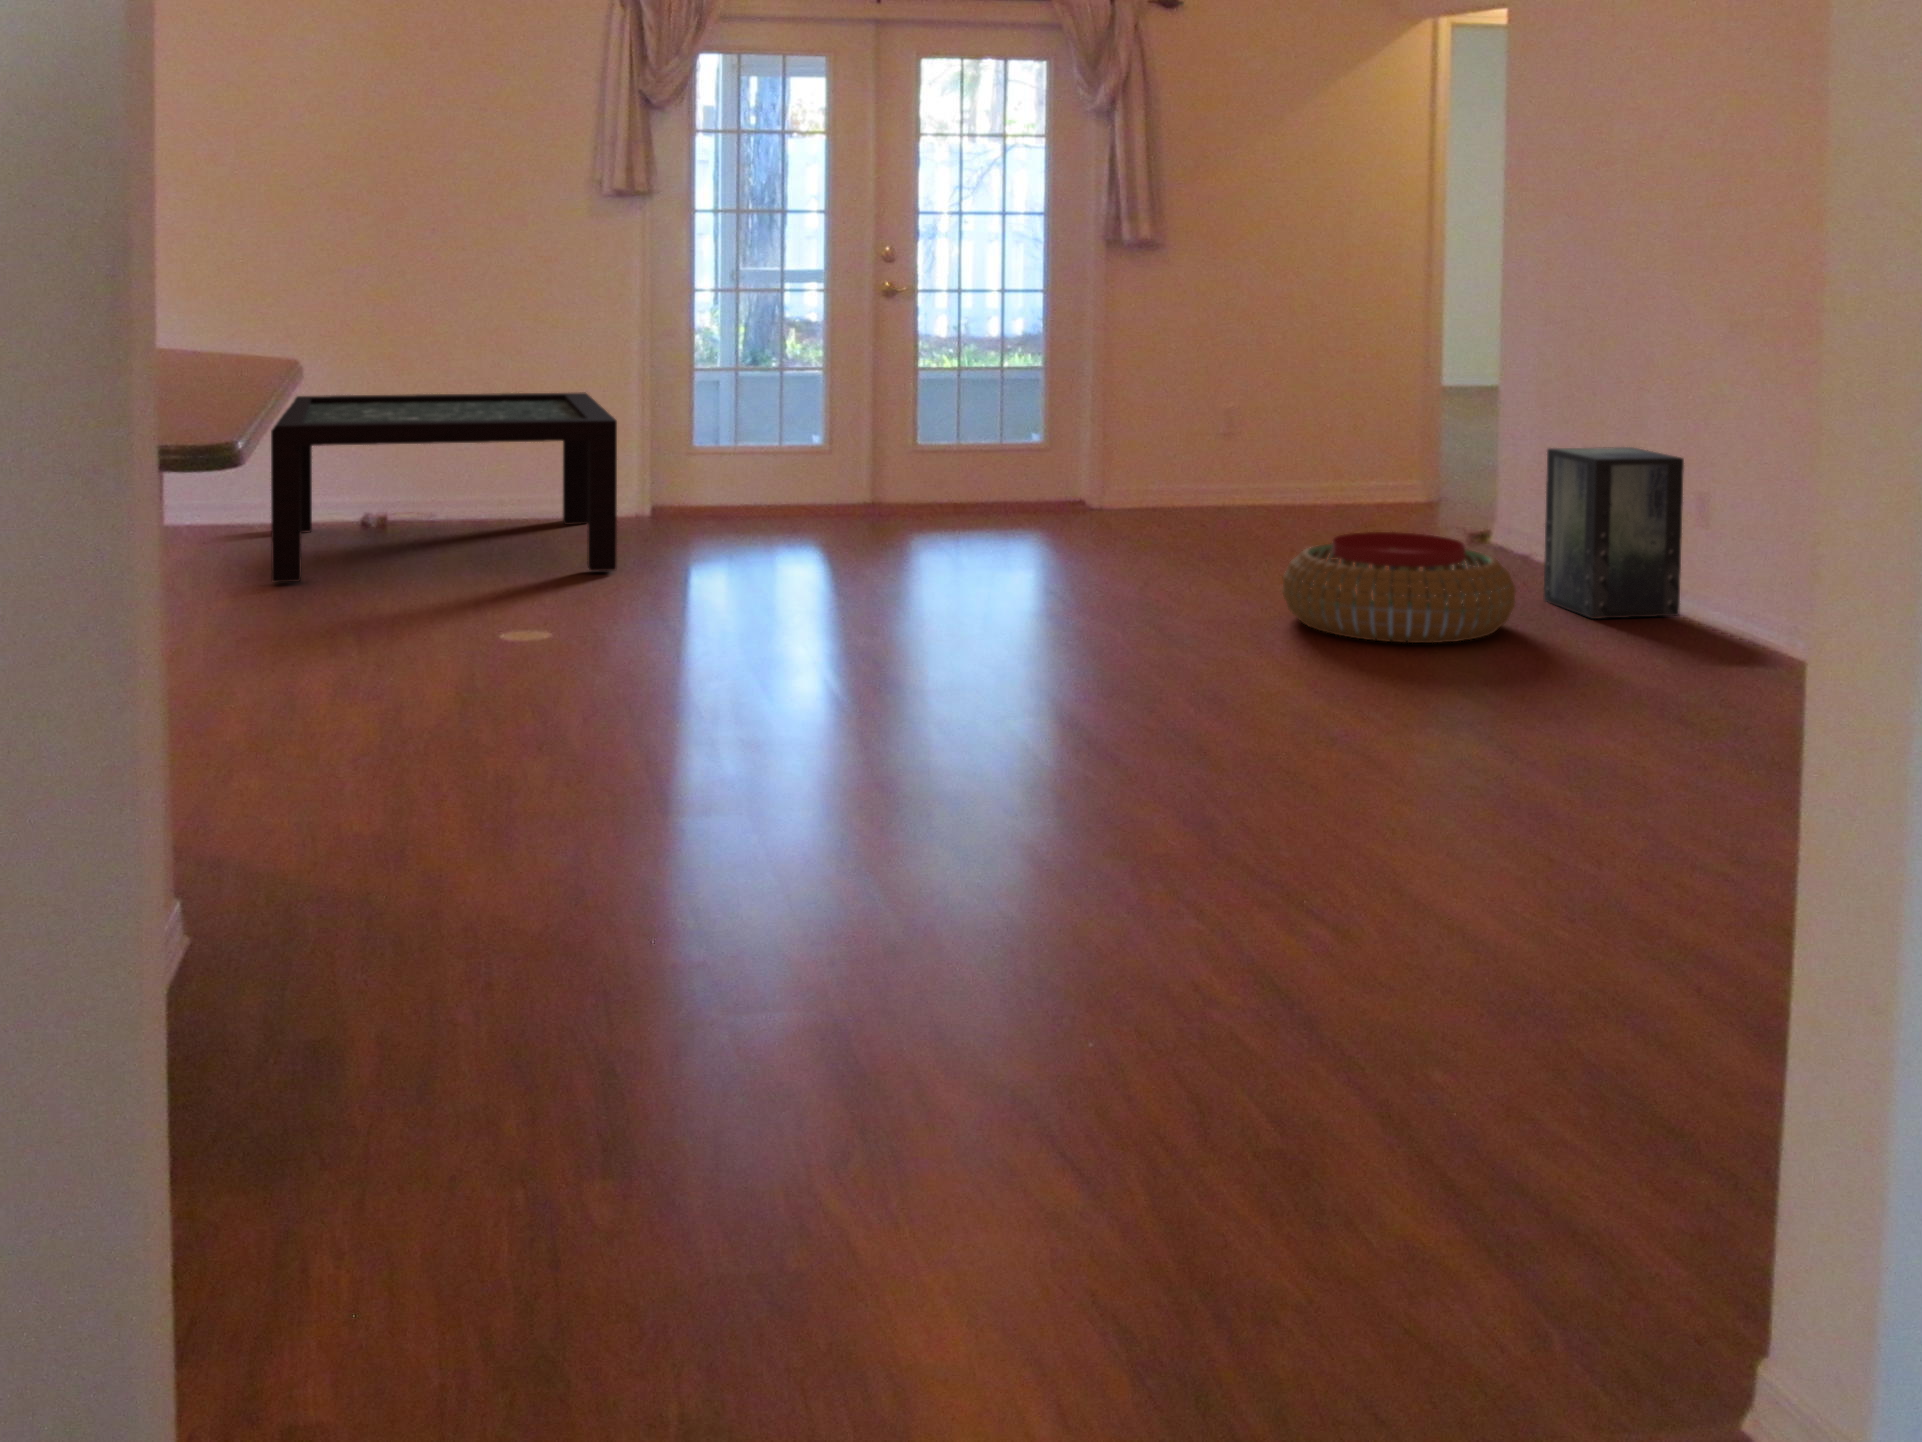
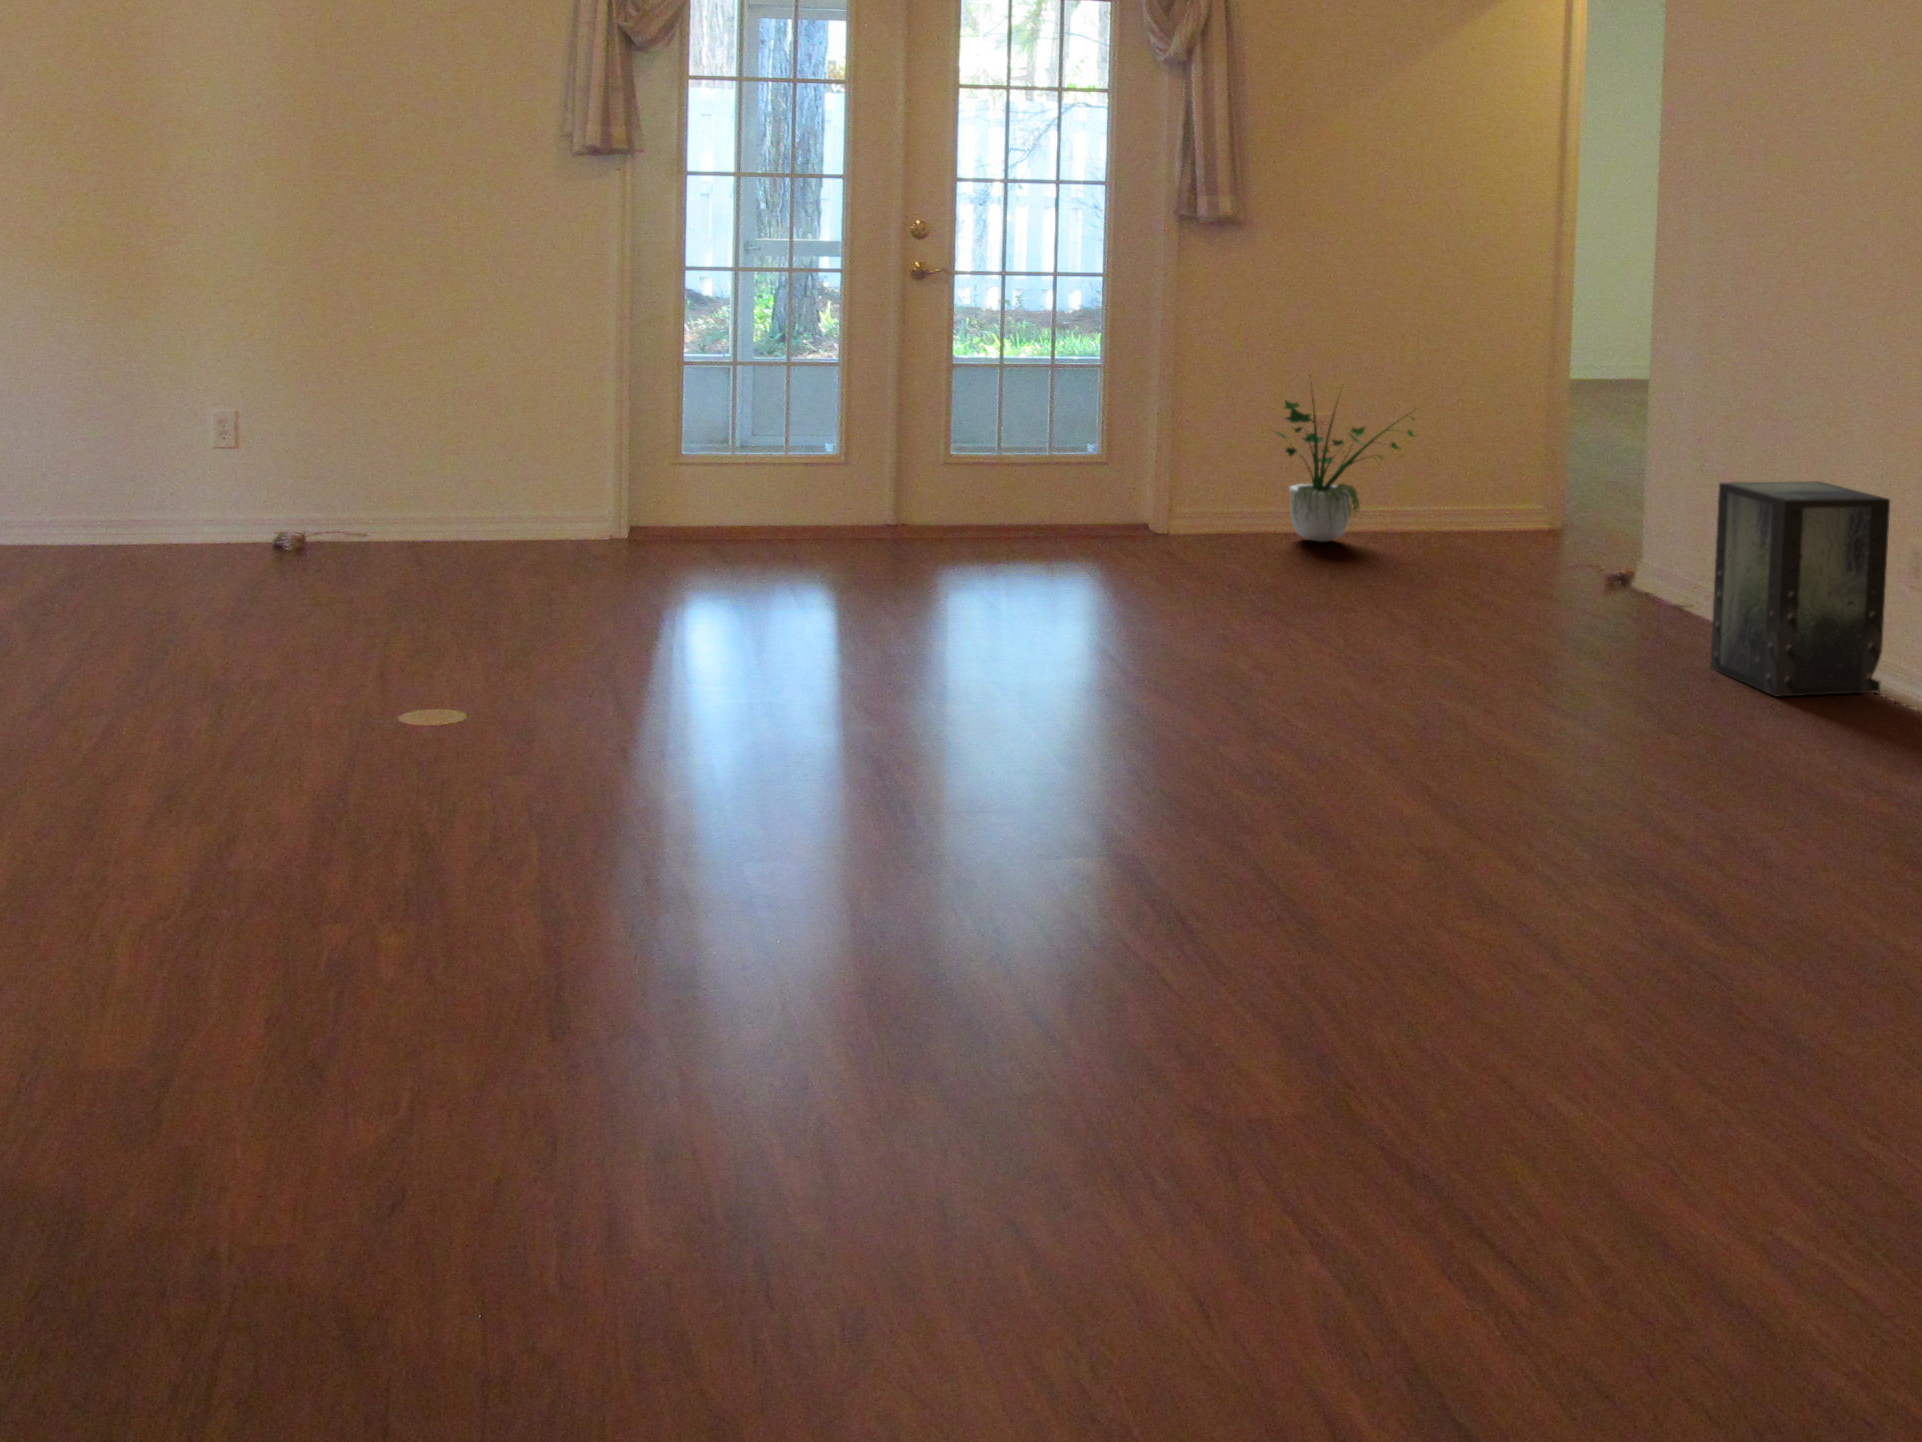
potted plant: none [1182,366,1315,514] -> present [1277,400,1415,542]
coffee table: present [271,392,617,582] -> none [129,390,574,634]
pouf: present [1283,532,1516,643] -> none [1396,586,1687,734]

